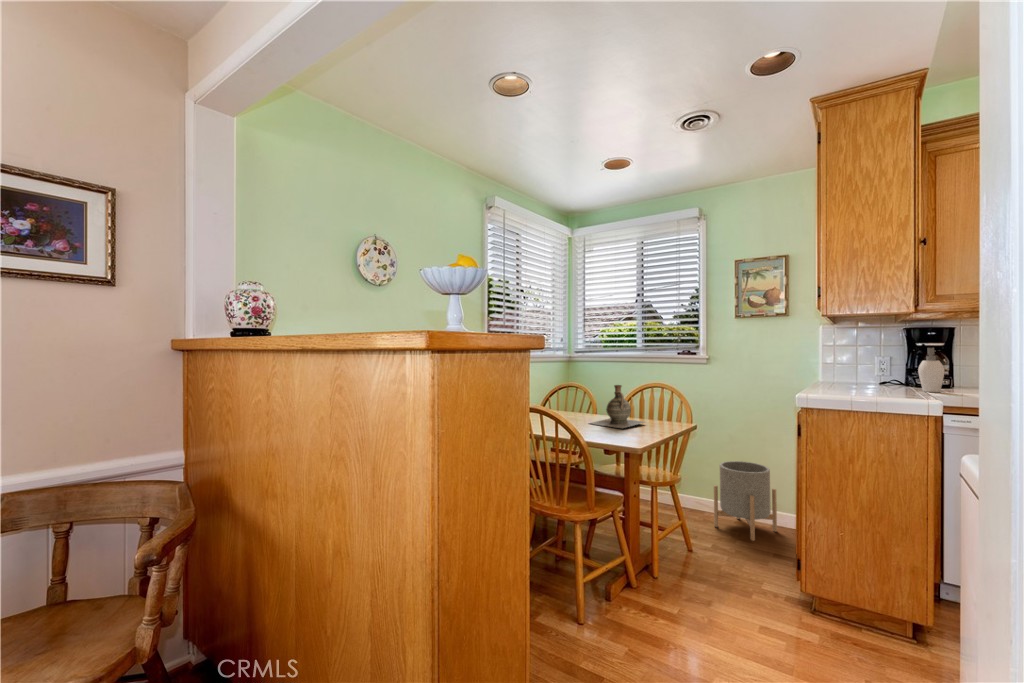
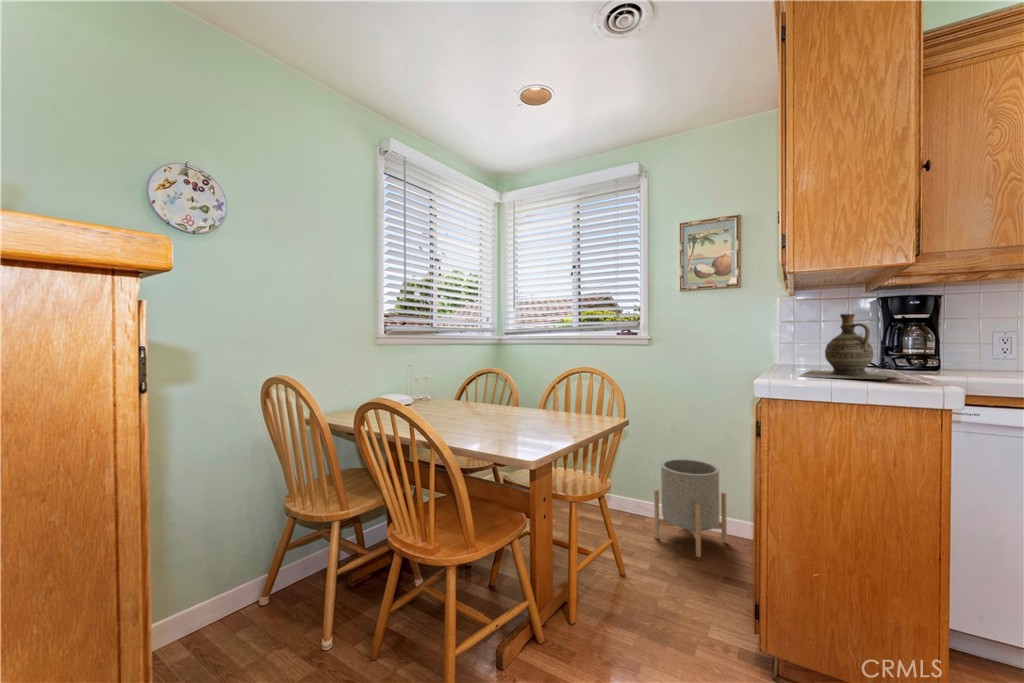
soap dispenser: present [918,348,944,392] -> none [905,317,940,375]
ceramic jug: present [590,385,644,428] -> present [798,314,892,379]

